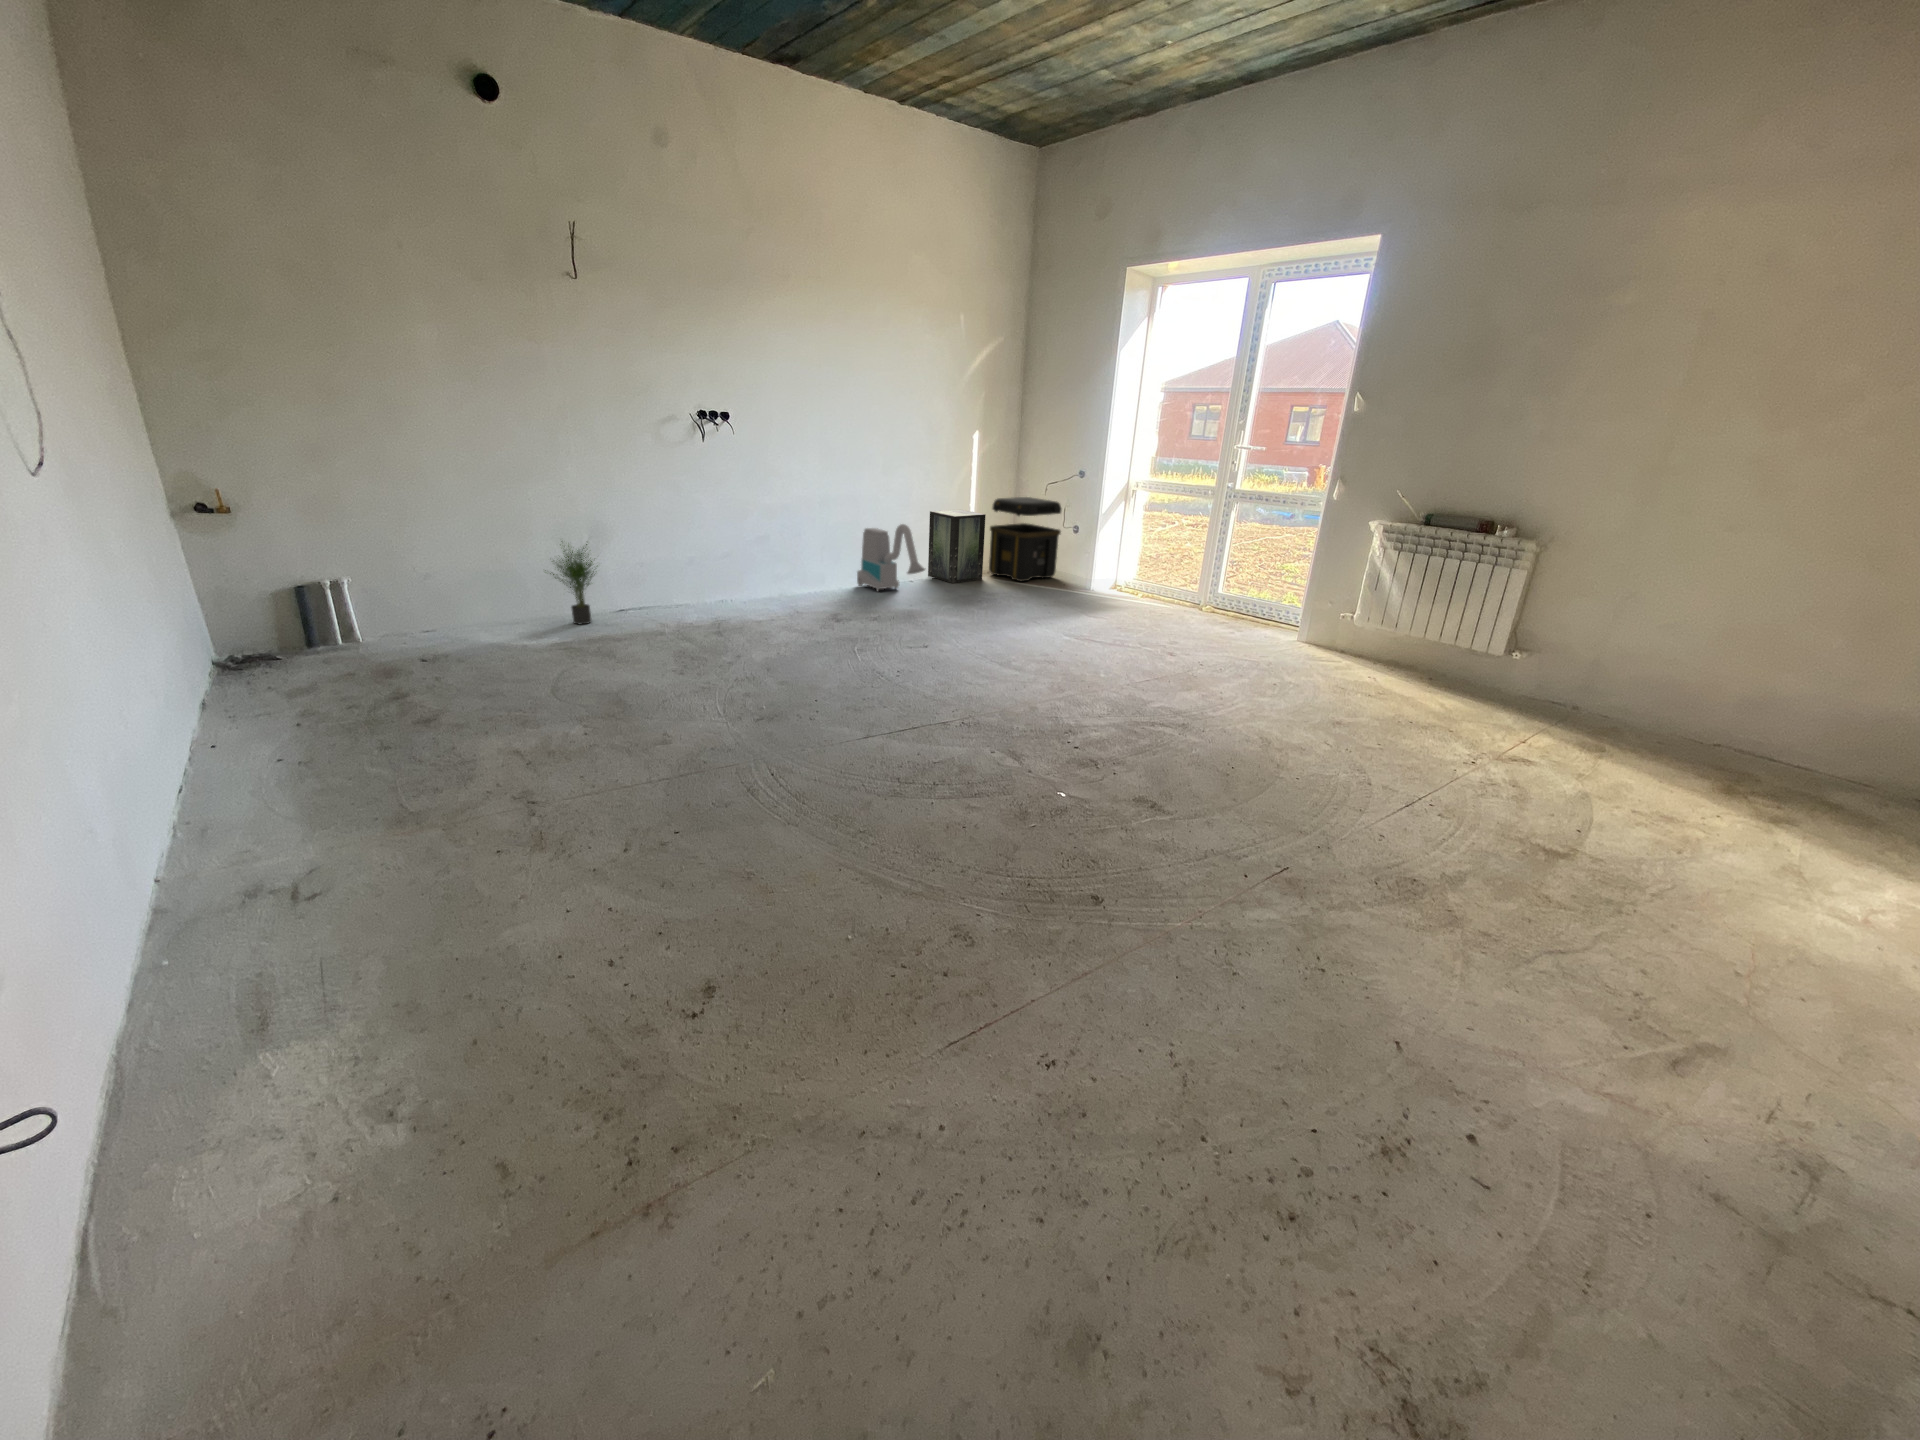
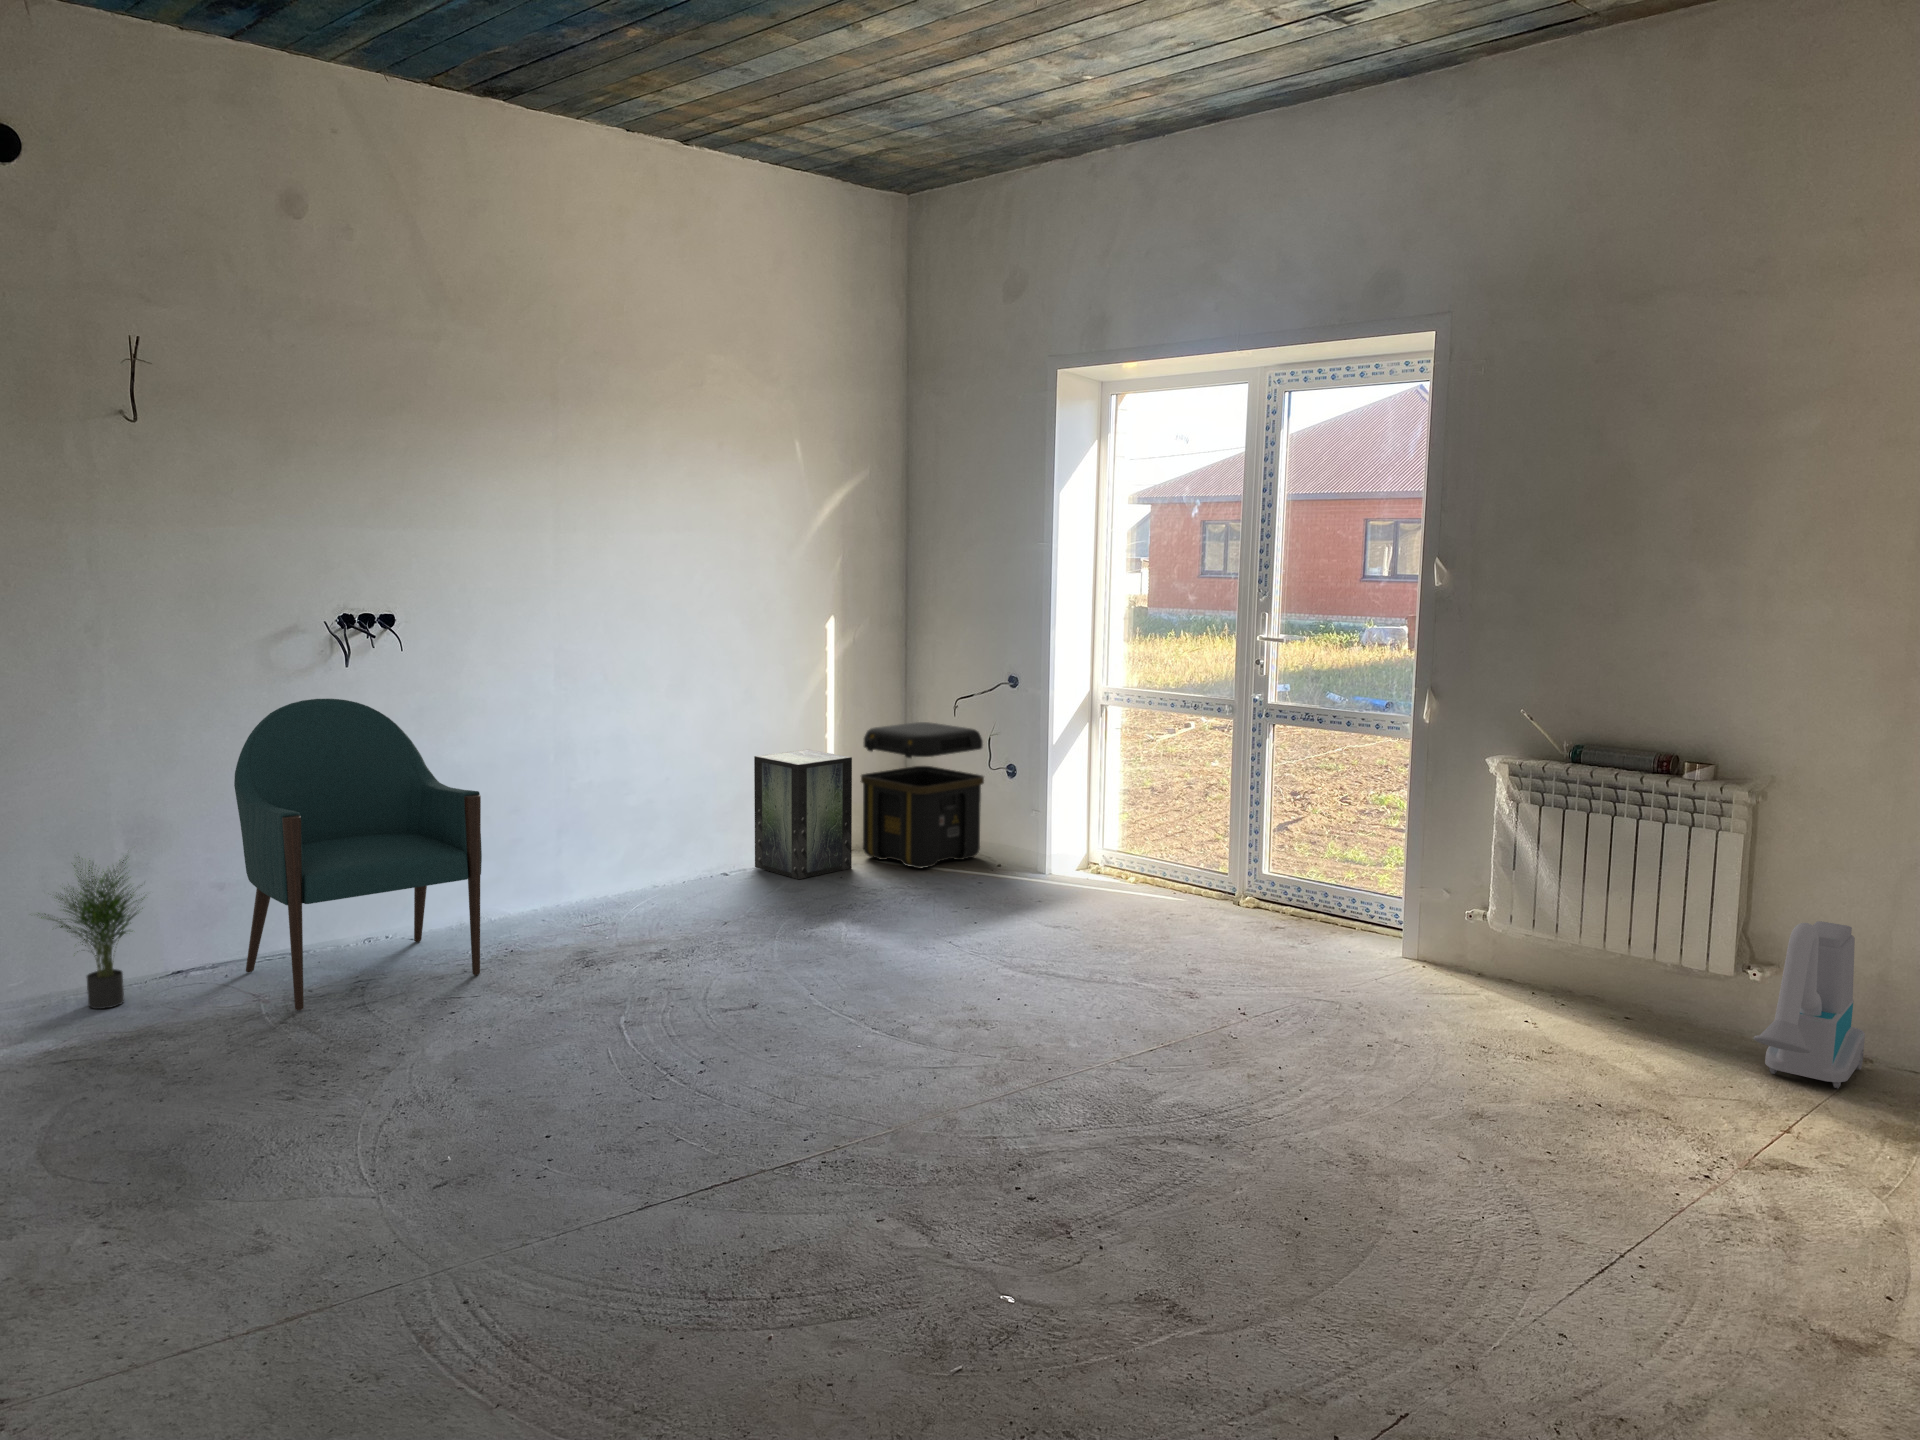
chair: none [643,459,778,631] -> present [234,699,482,1011]
vacuum cleaner: present [857,524,925,591] -> present [1754,921,1865,1088]

